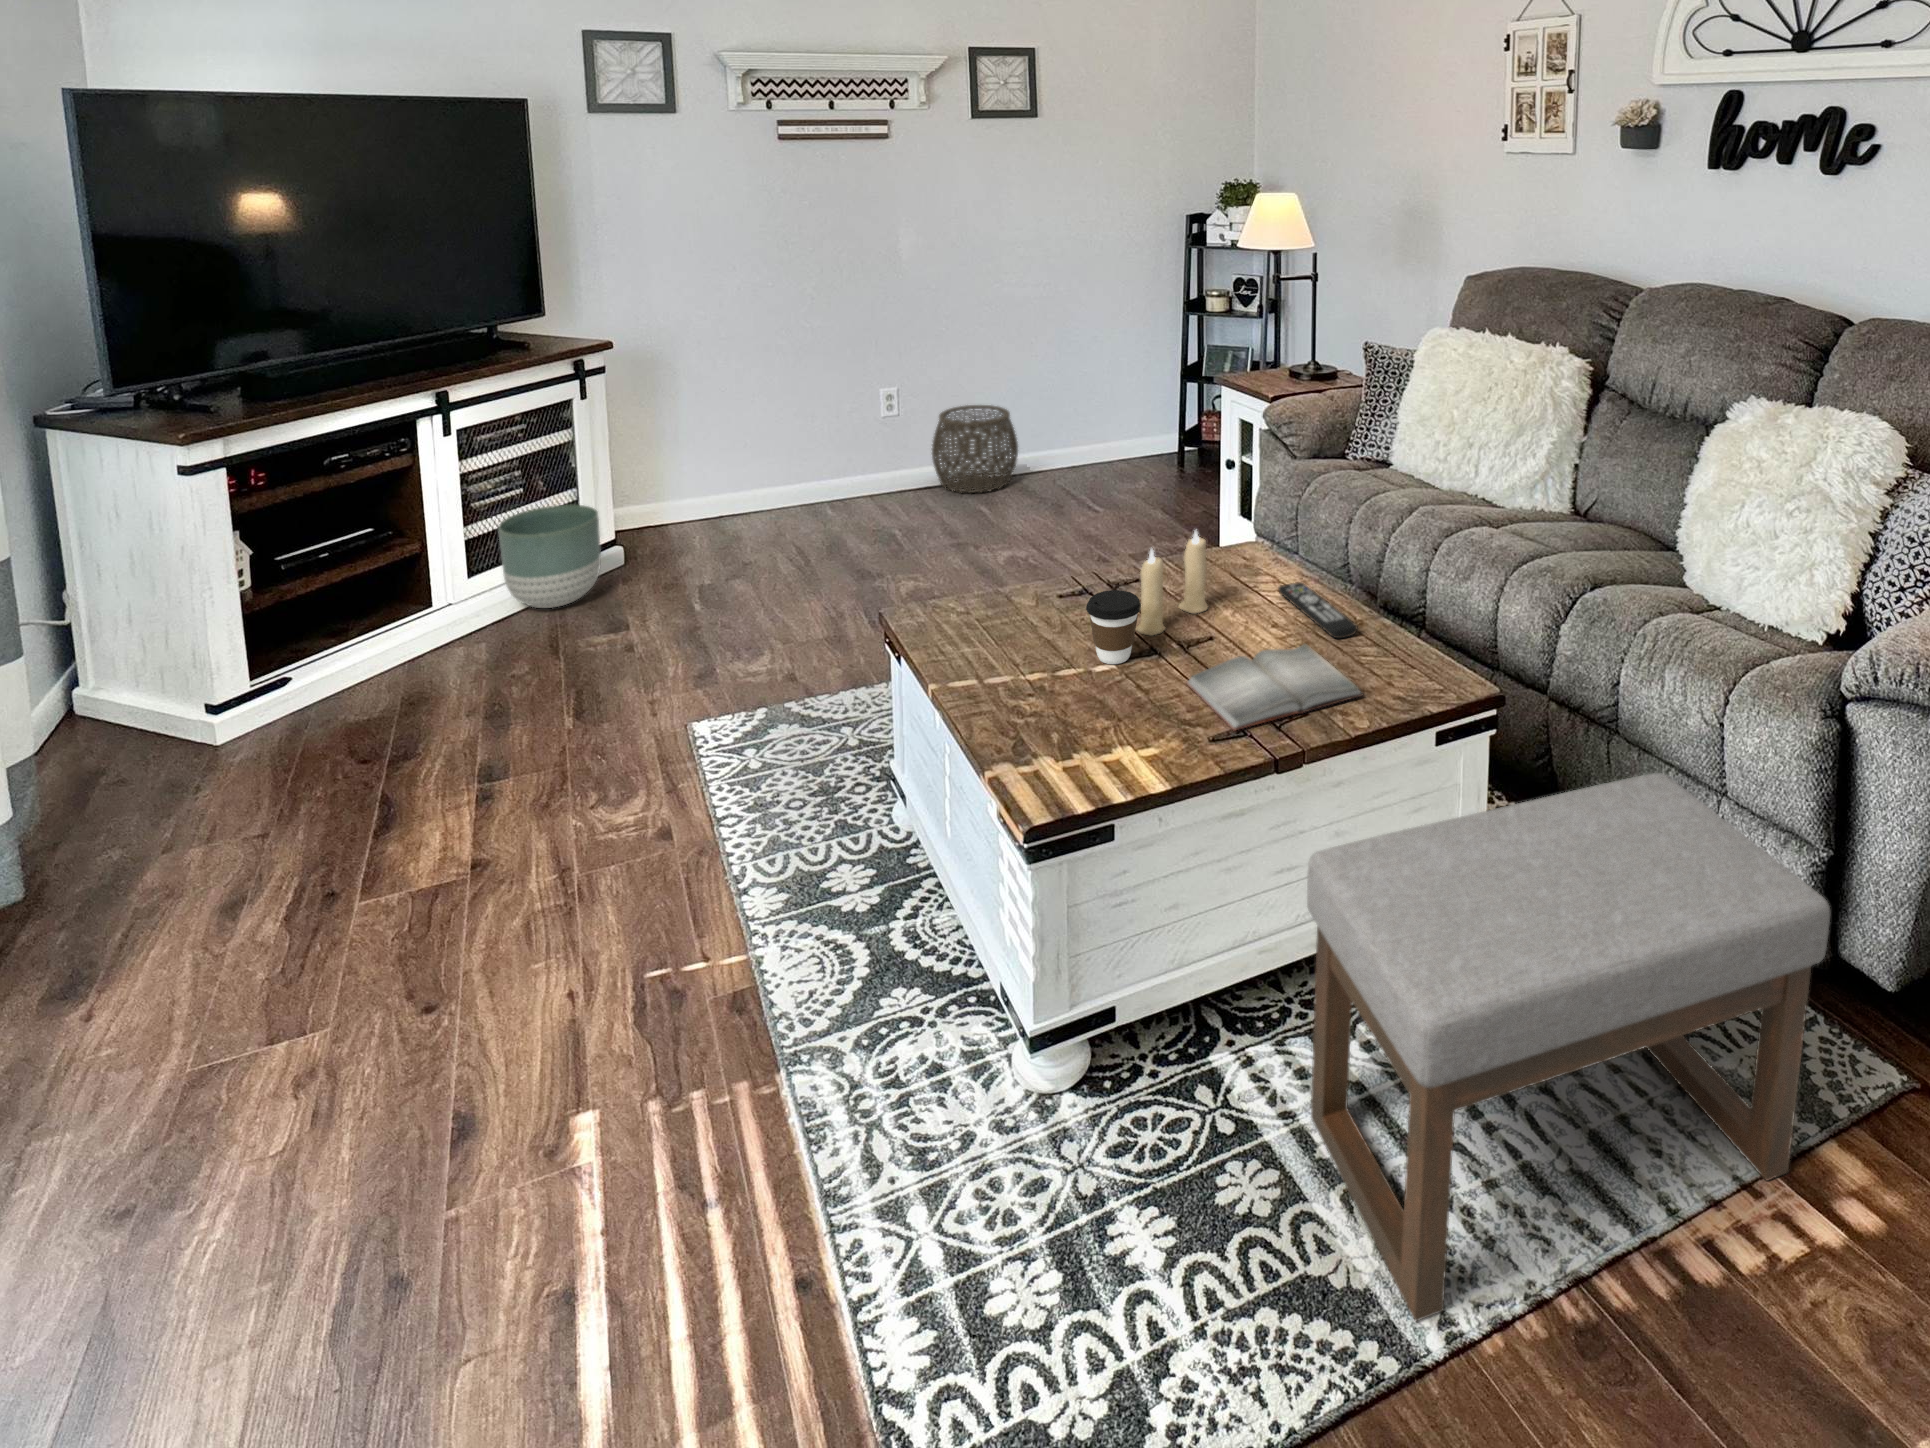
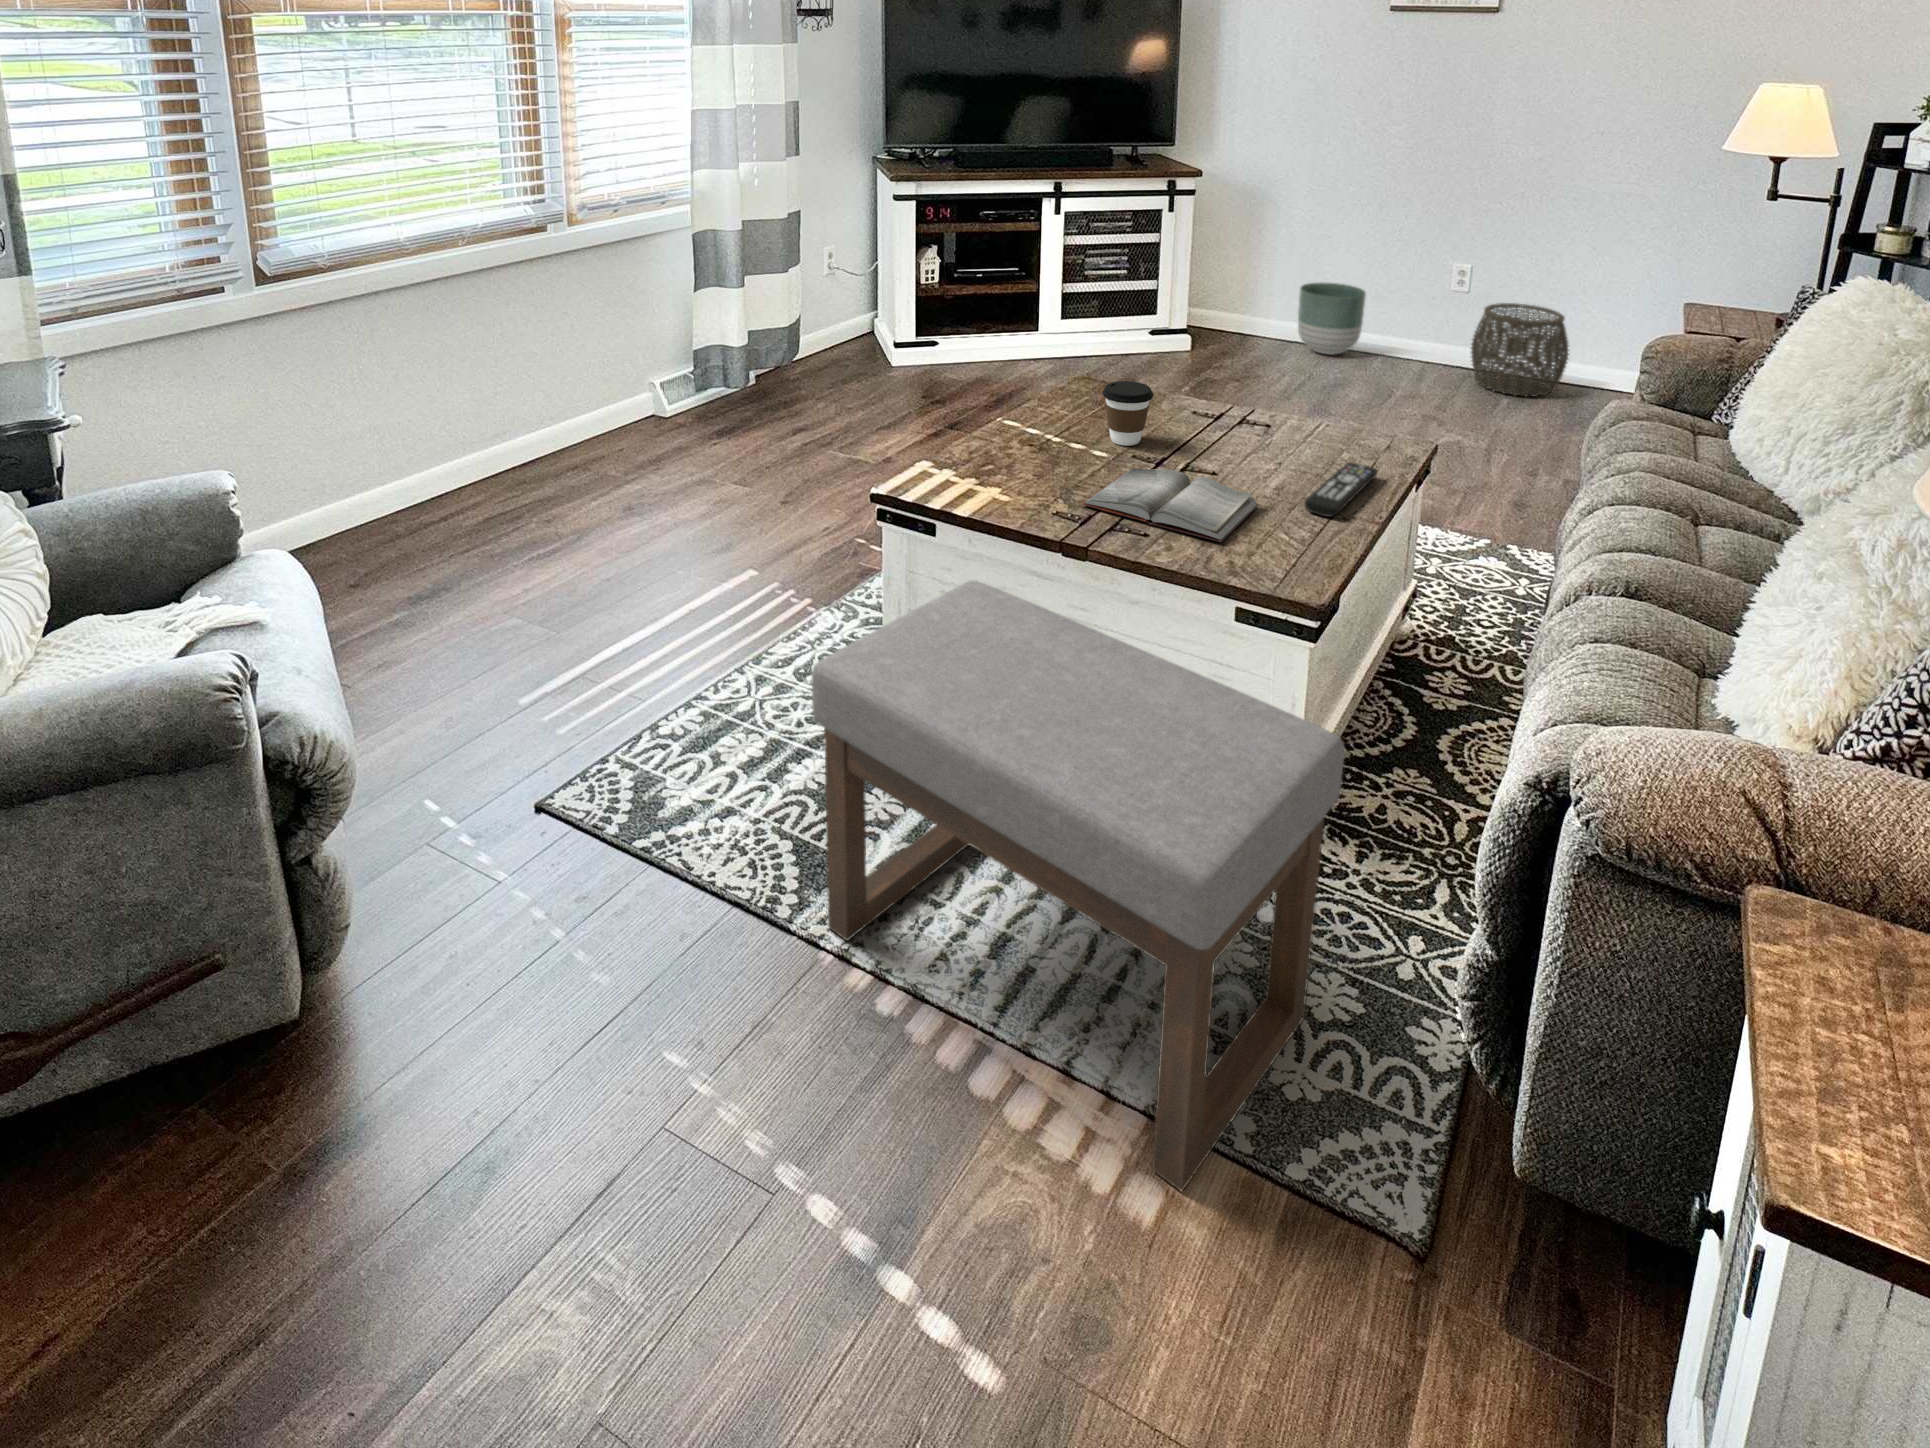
planter: present [498,505,601,608] -> present [1298,283,1366,355]
candle: present [1136,531,1208,636] -> none [1178,358,1276,452]

